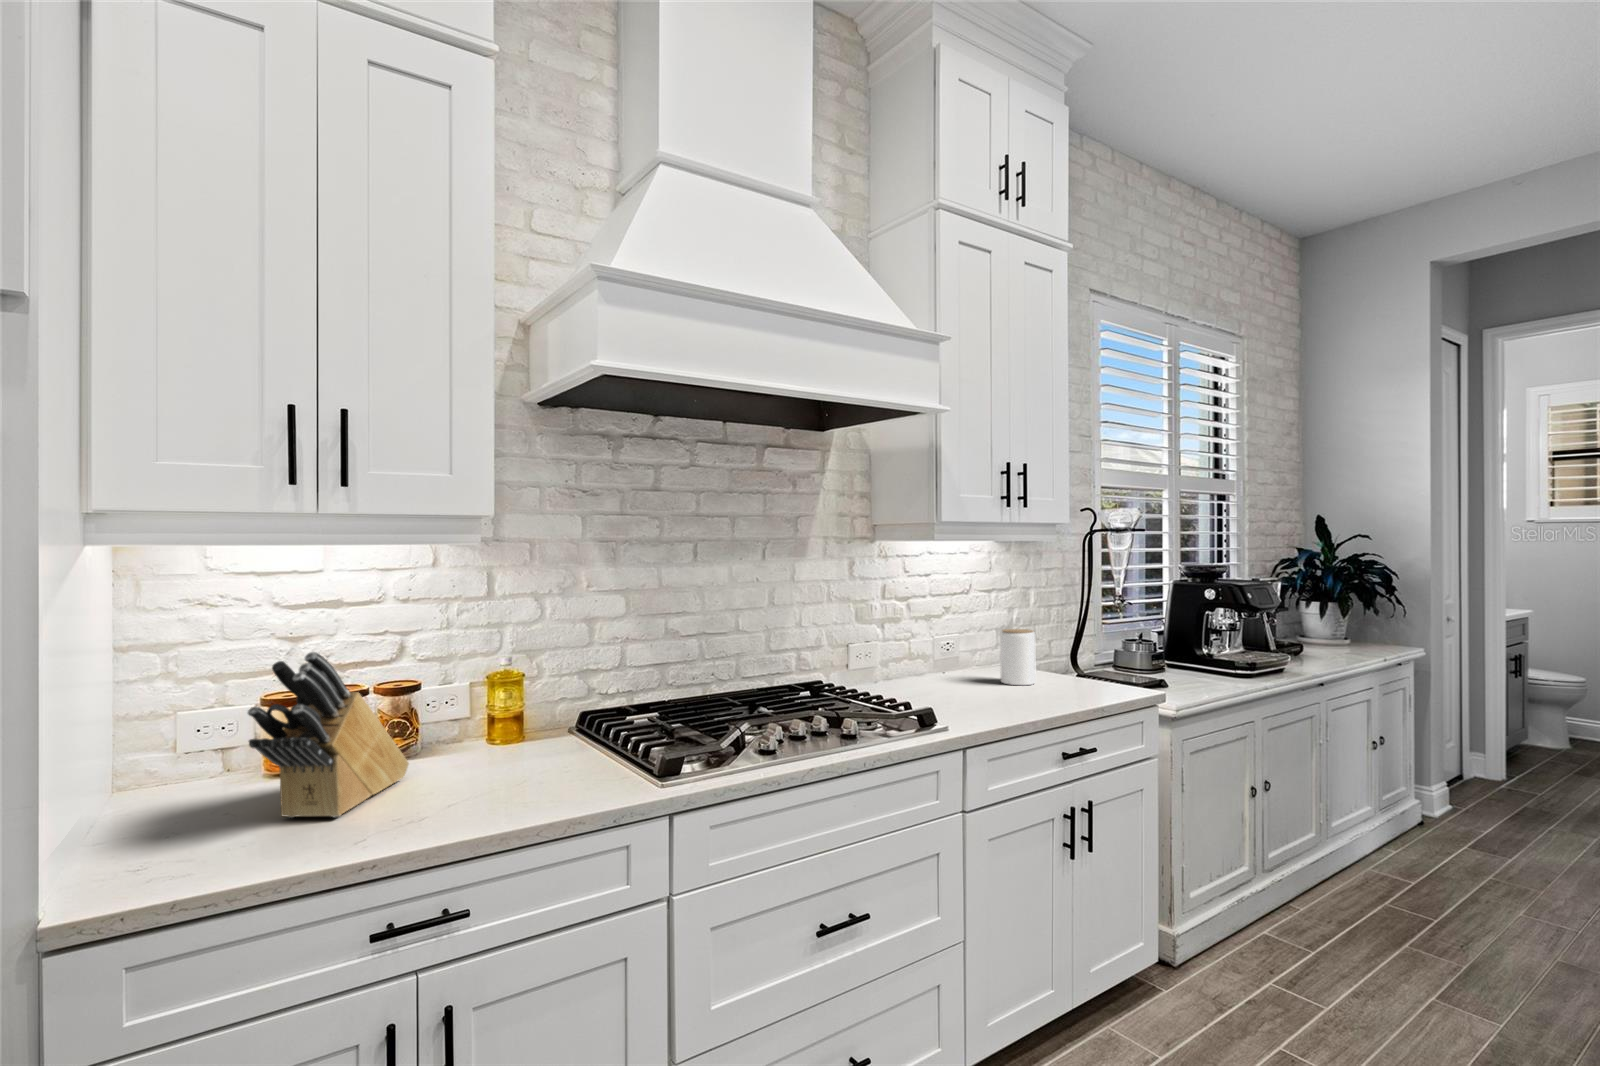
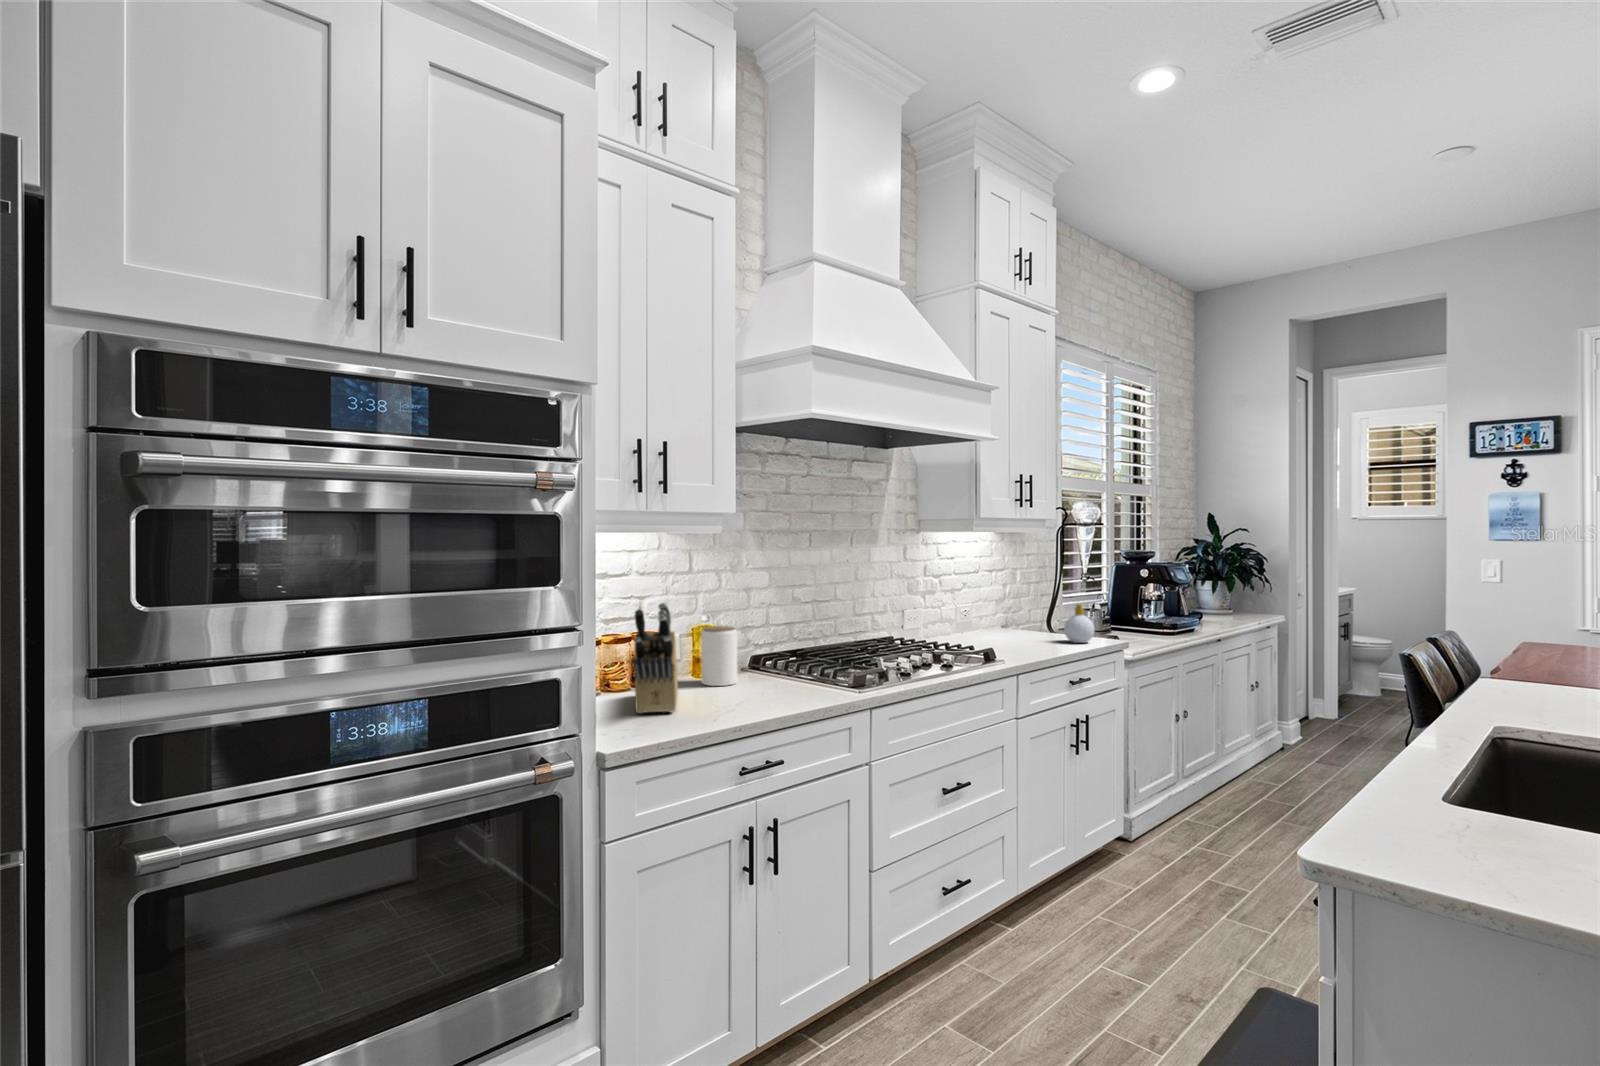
jar: present [1000,629,1036,685] -> present [701,626,737,686]
soap bottle: none [1068,640,1111,694] -> present [1064,604,1094,643]

